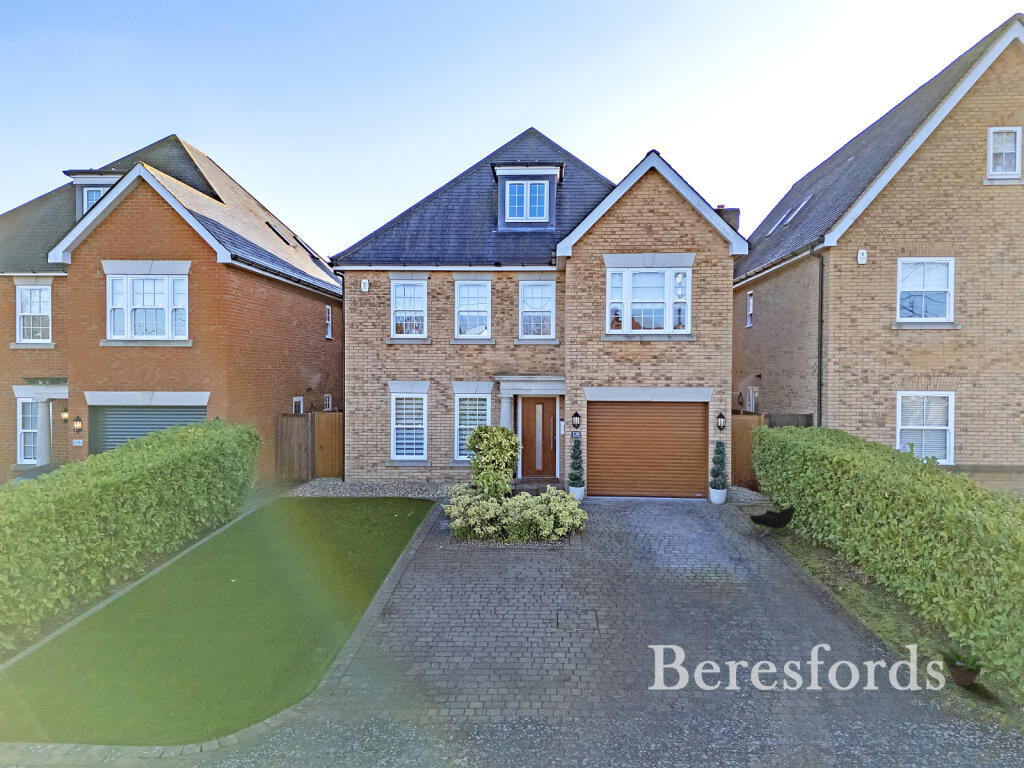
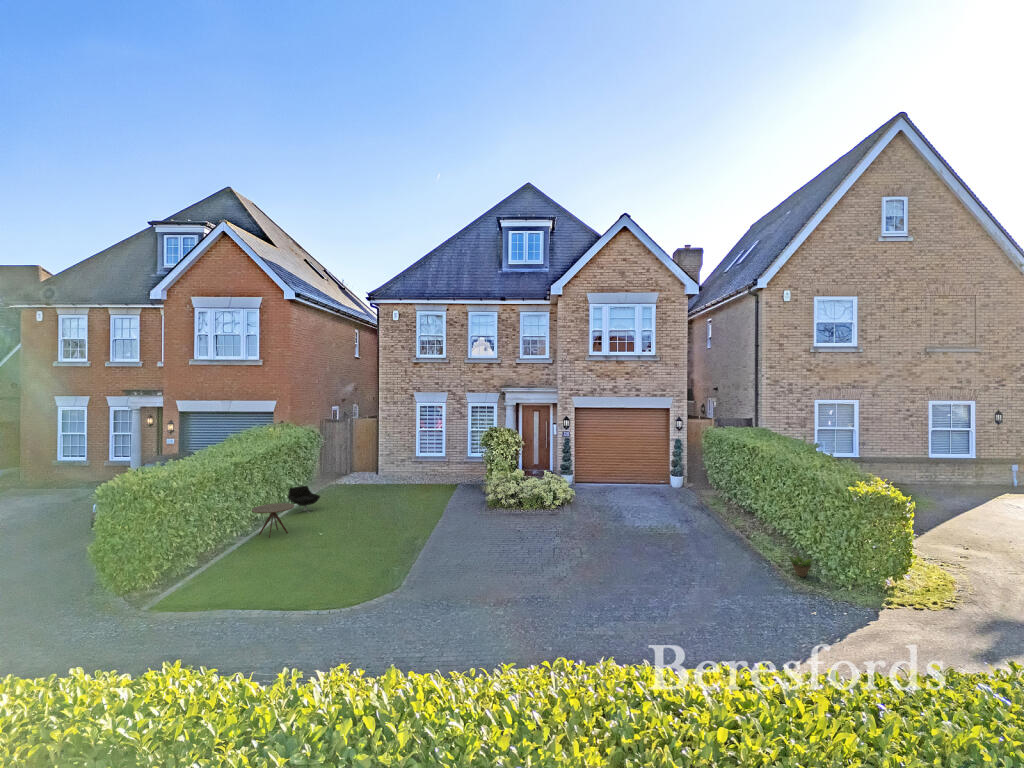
lounge chair: present [750,507,795,537] -> present [288,486,320,513]
round table: none [134,534,199,586] -> present [252,503,294,538]

